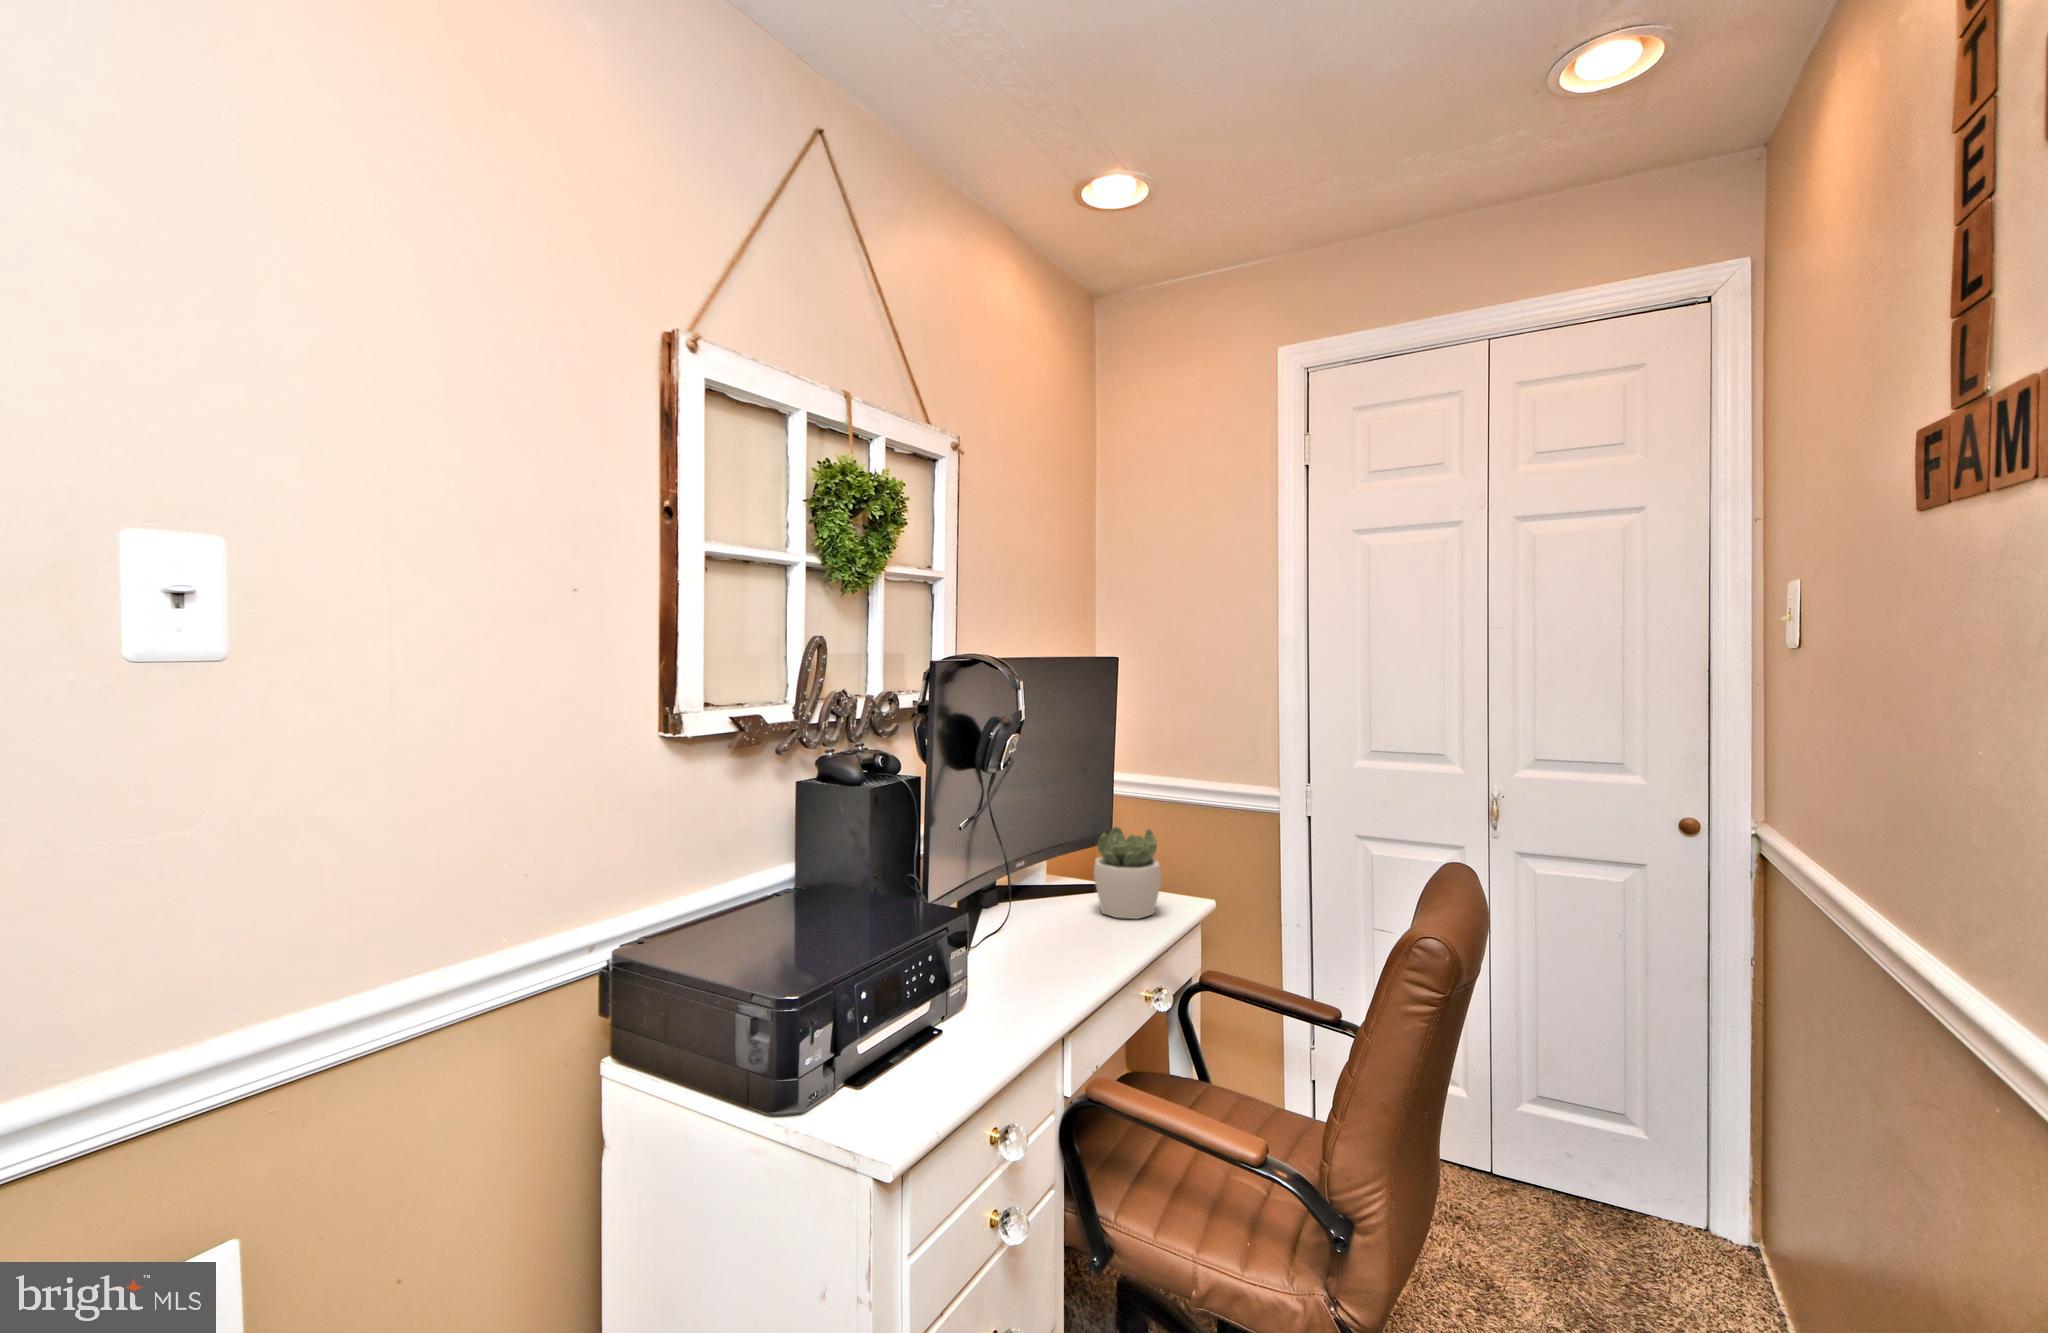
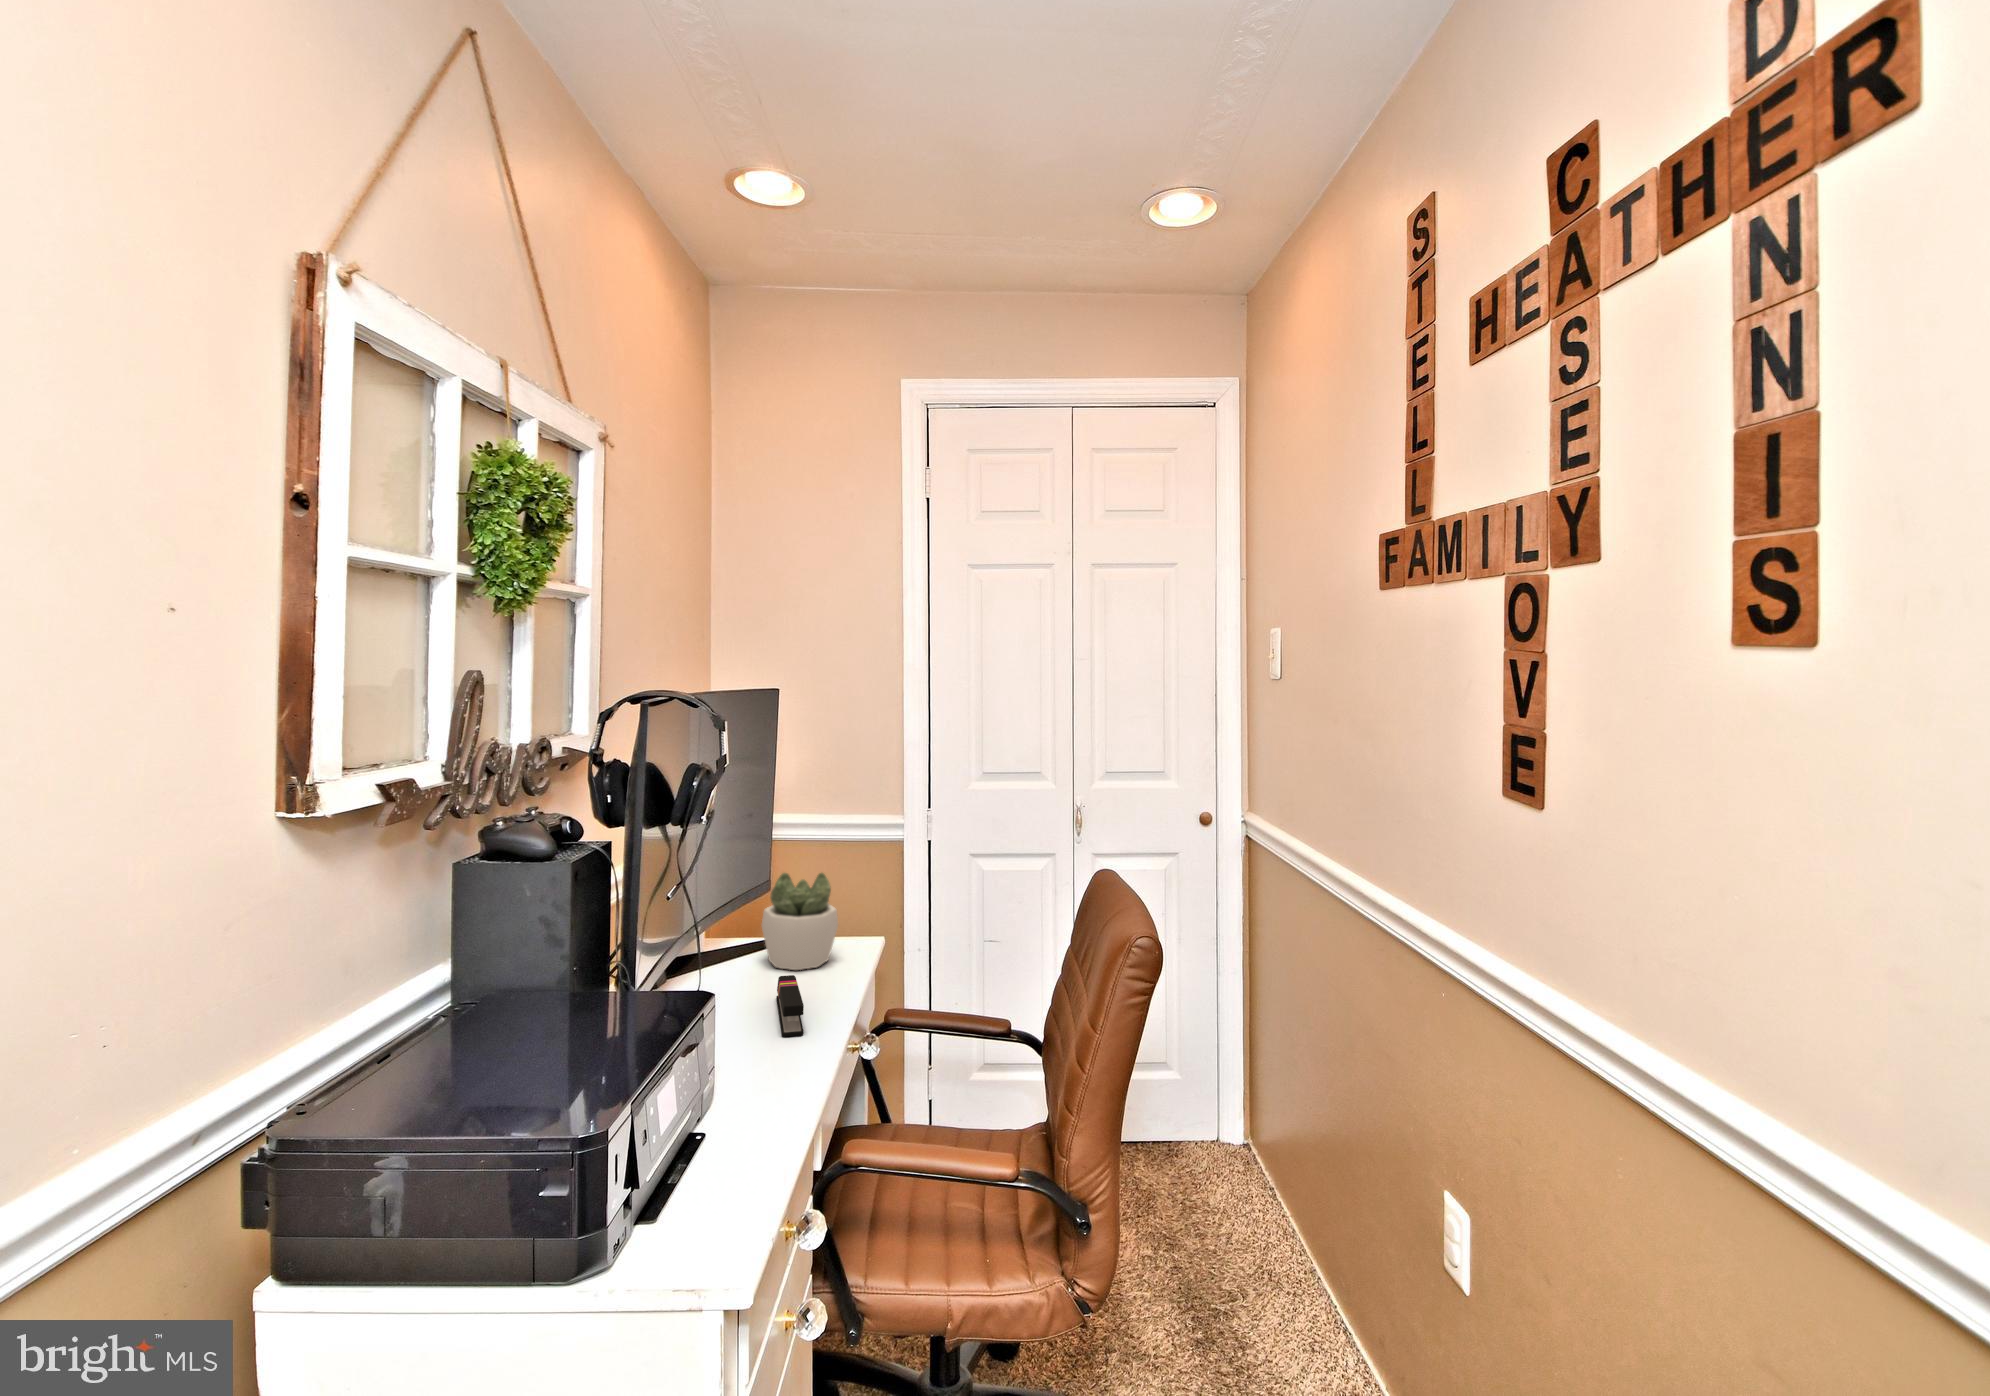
stapler: none [1064,918,1101,971] -> present [776,975,804,1036]

